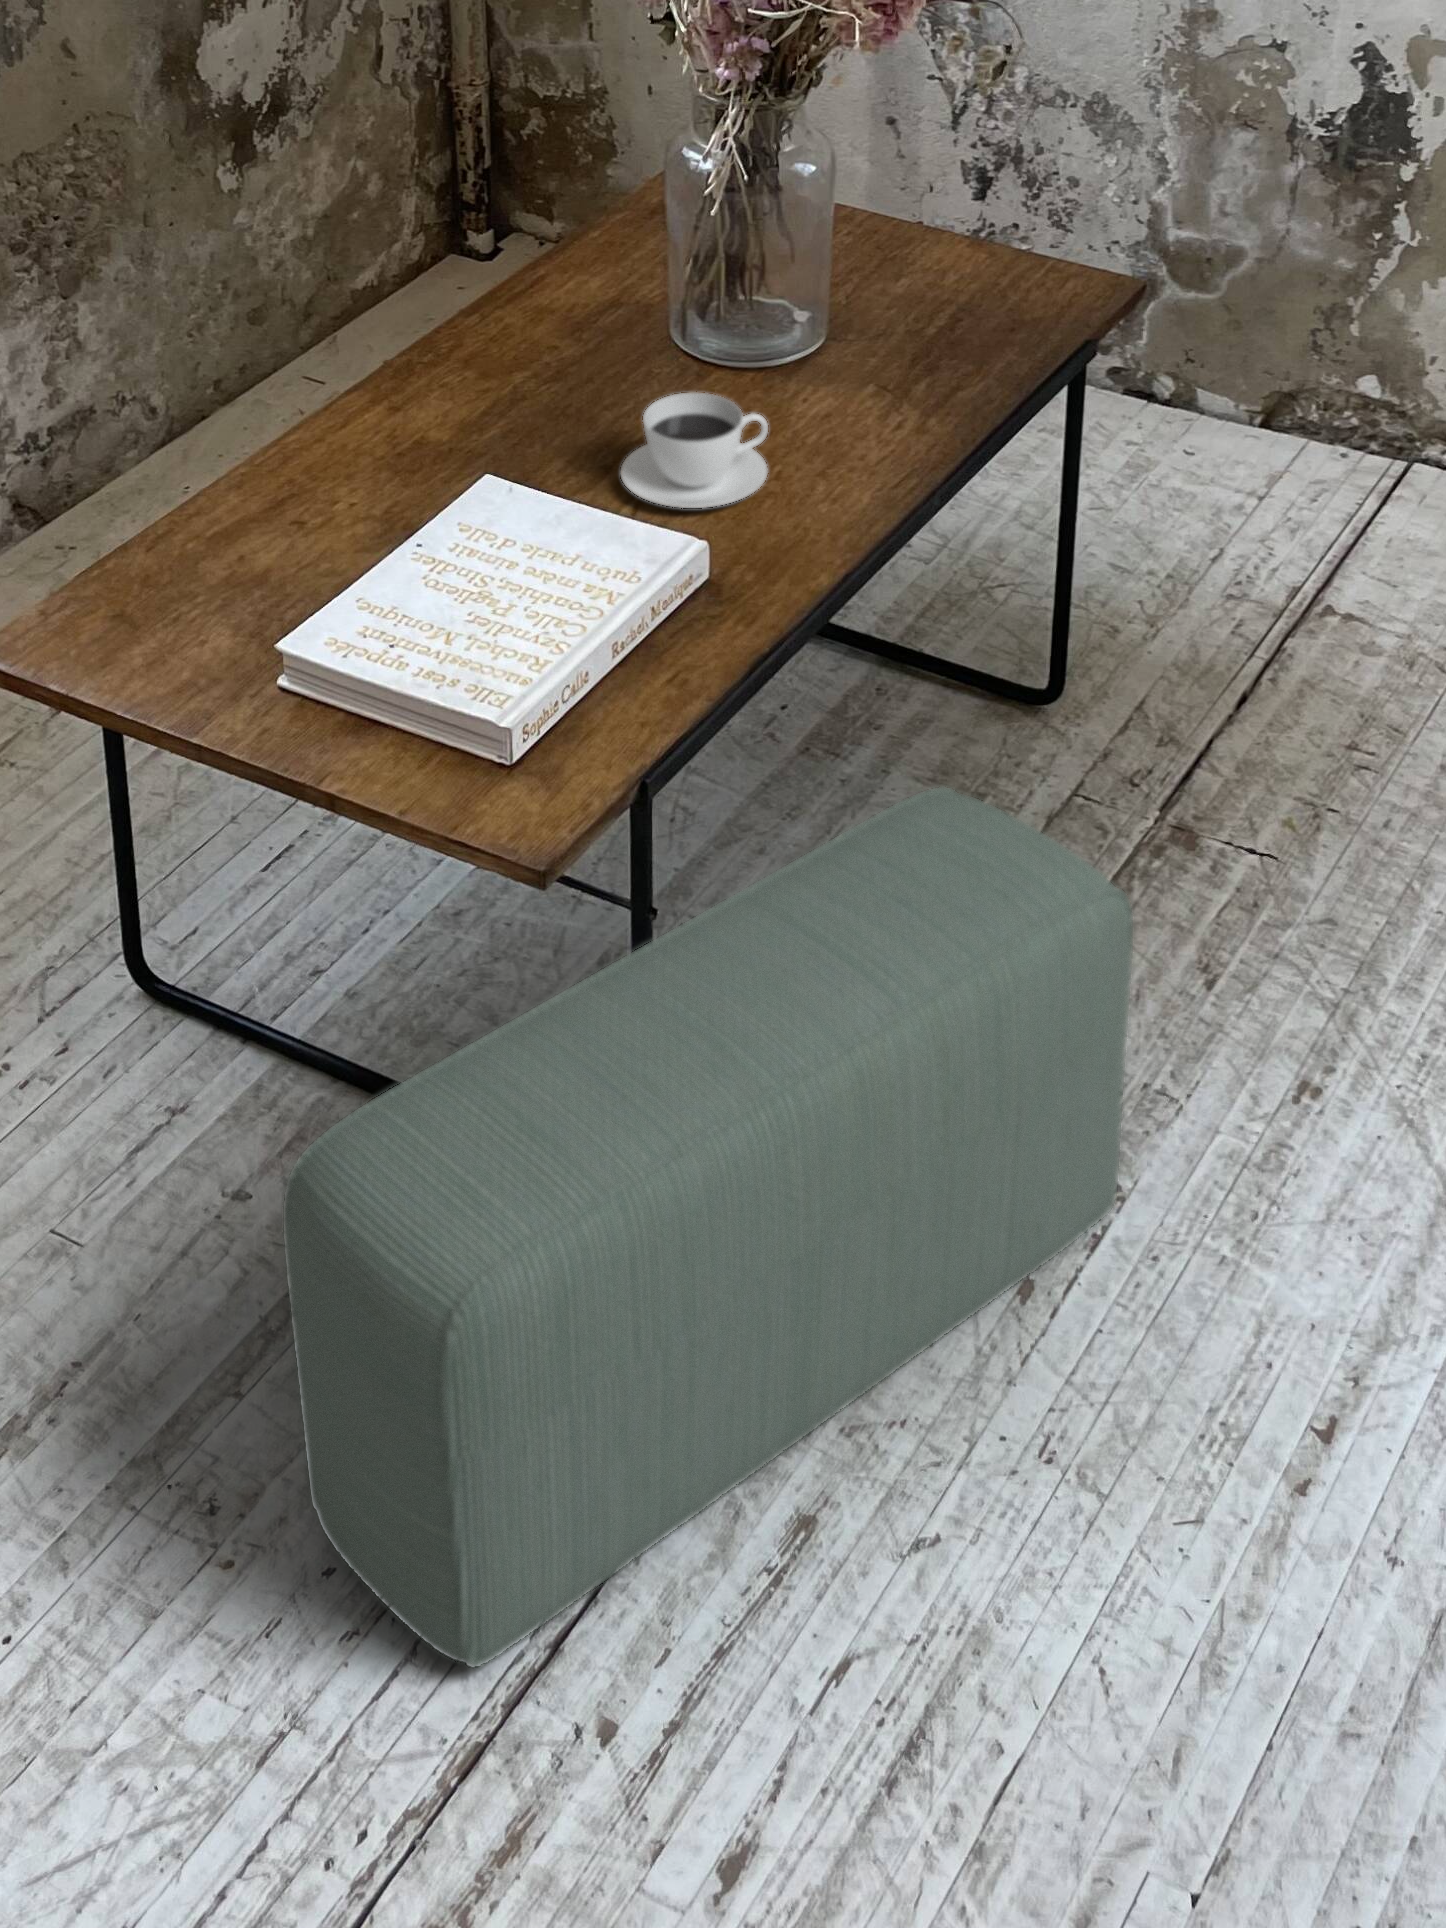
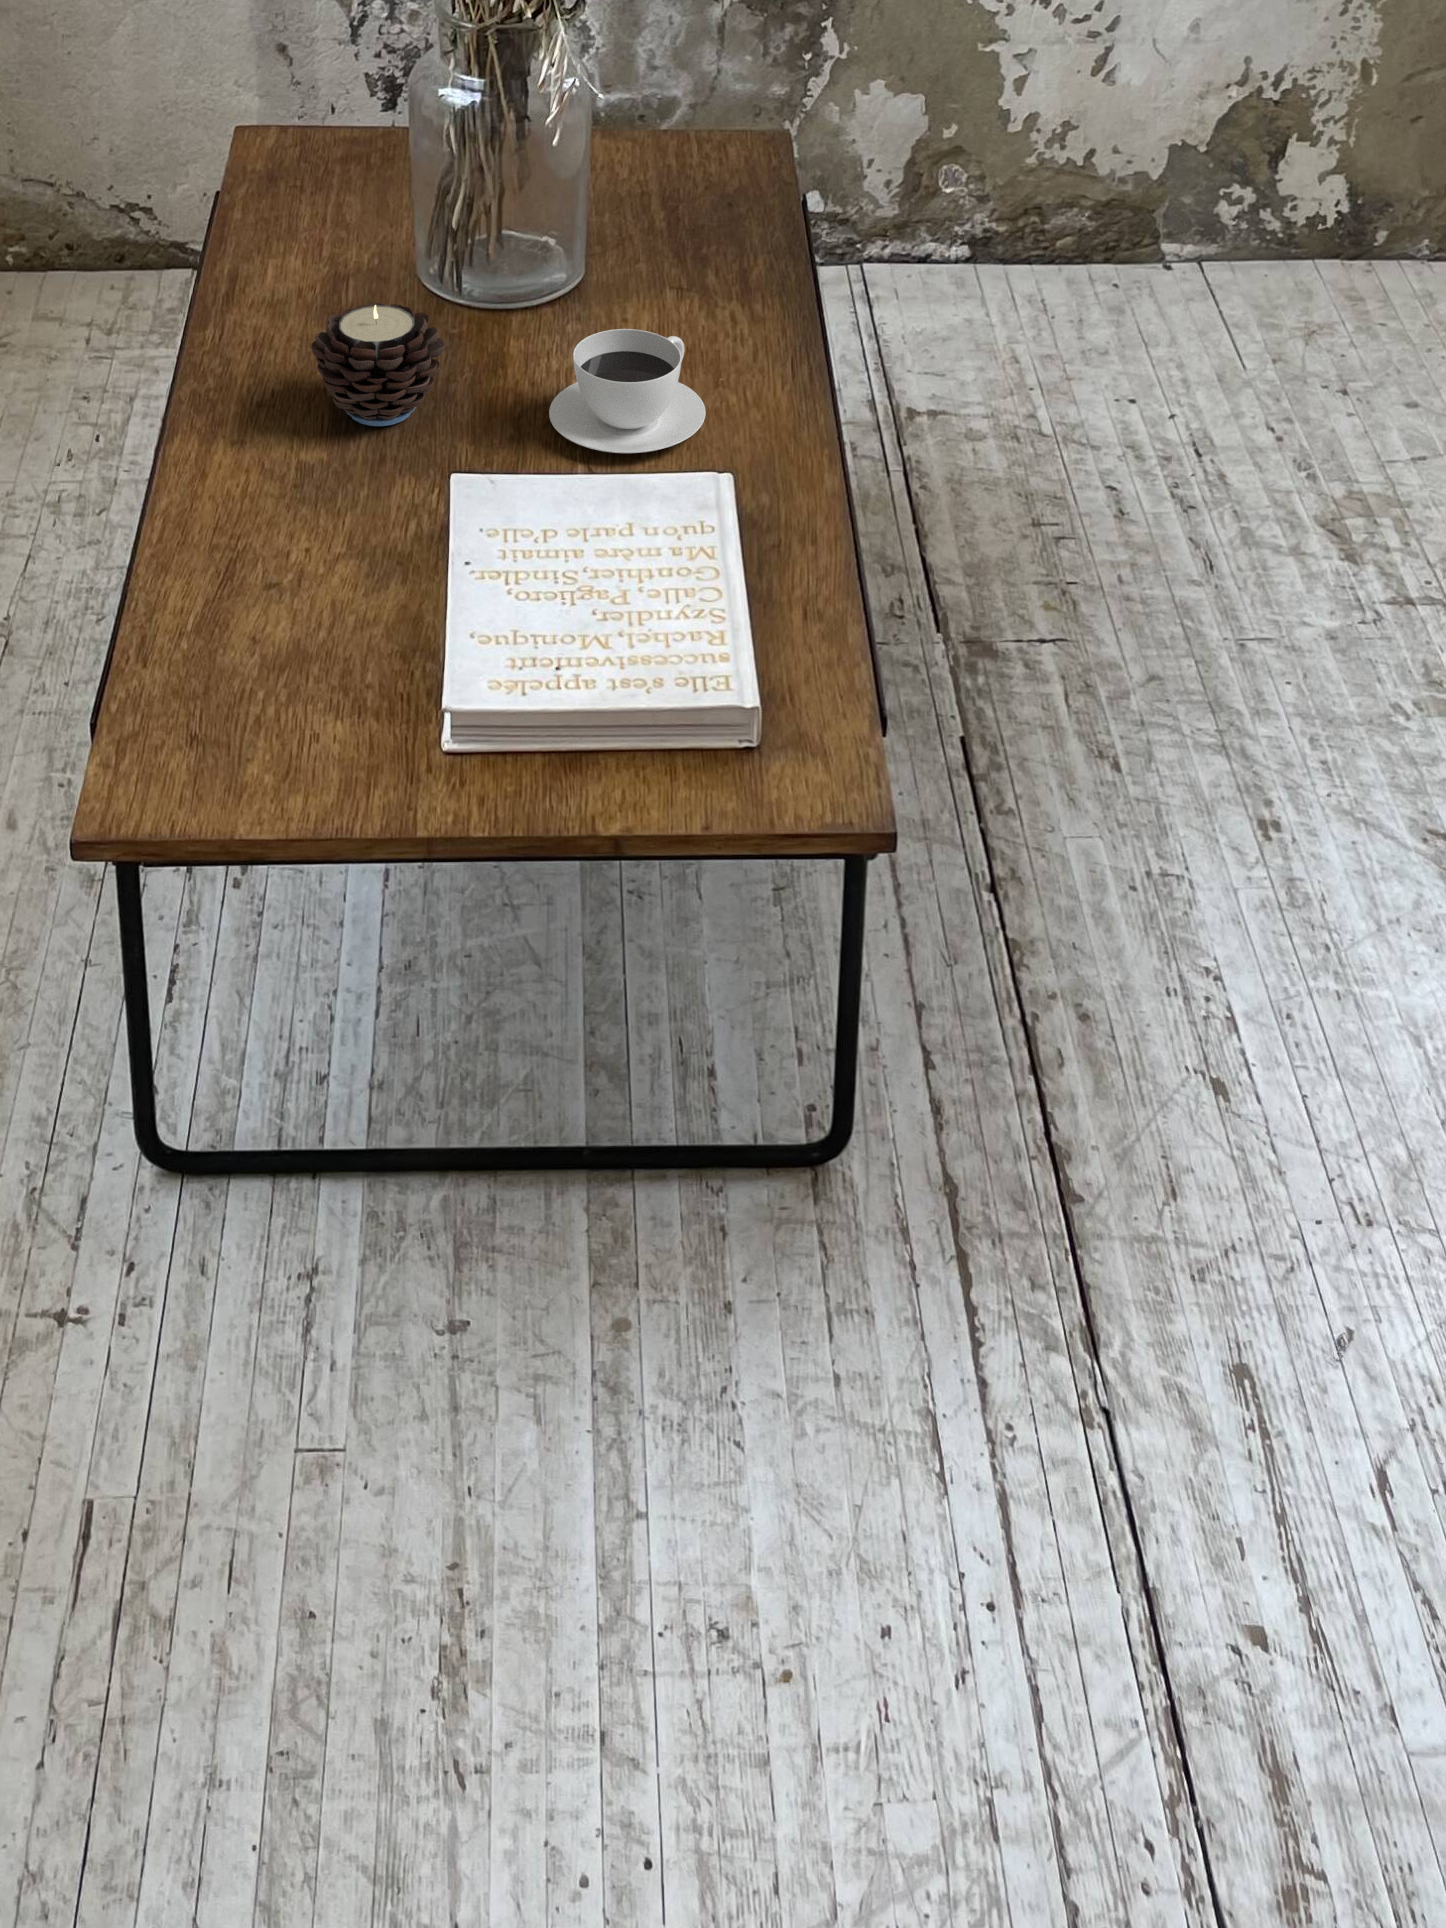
candle: none [458,317,572,428] -> present [311,303,445,426]
pouf: present [283,787,1133,1667] -> none [839,640,1261,1644]

